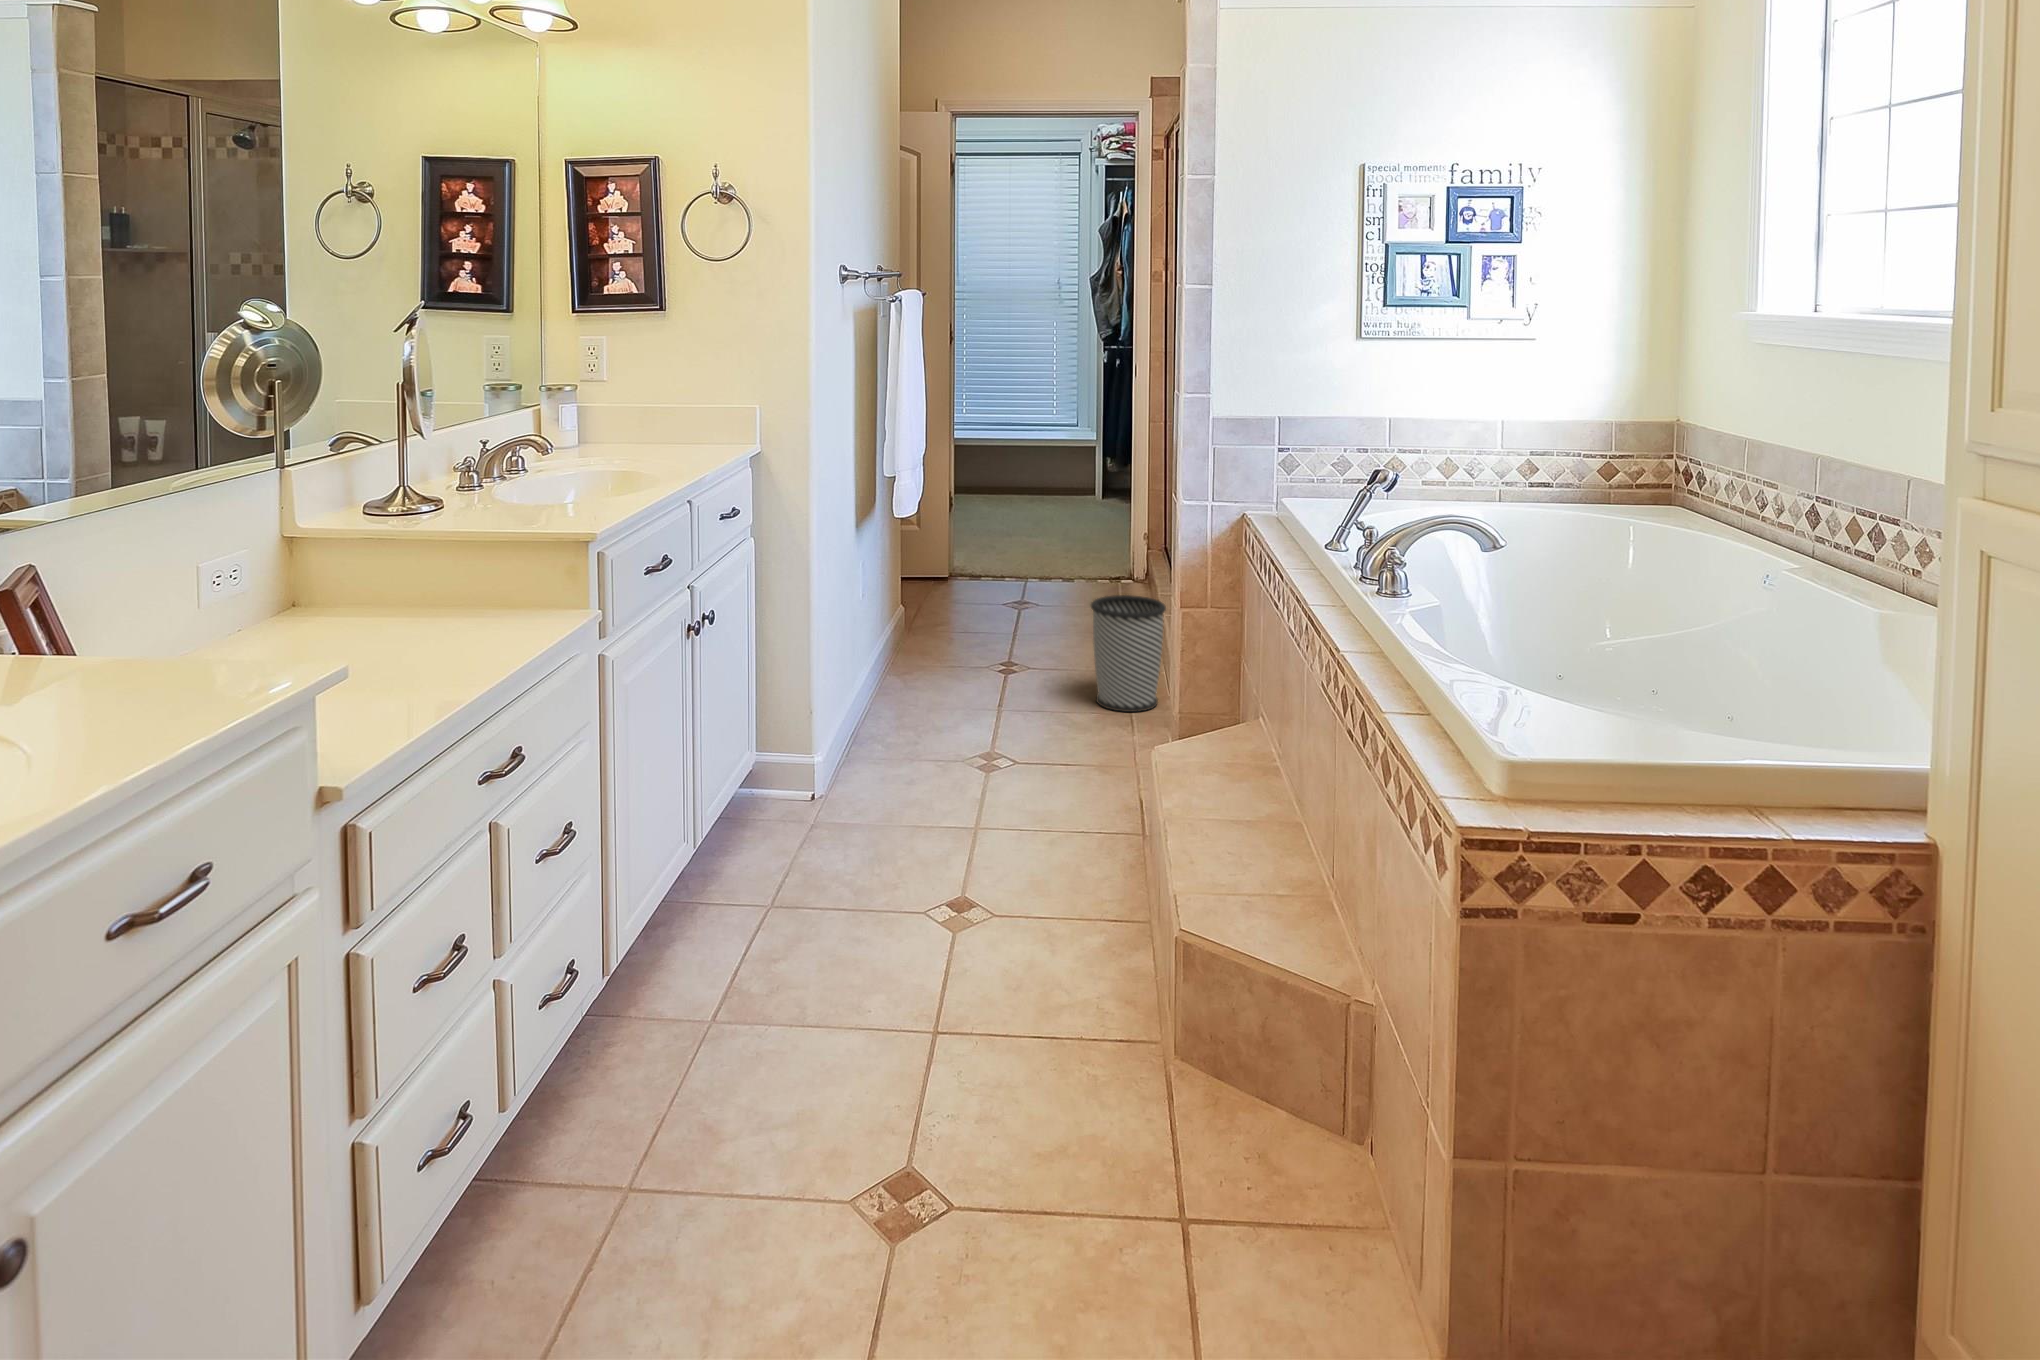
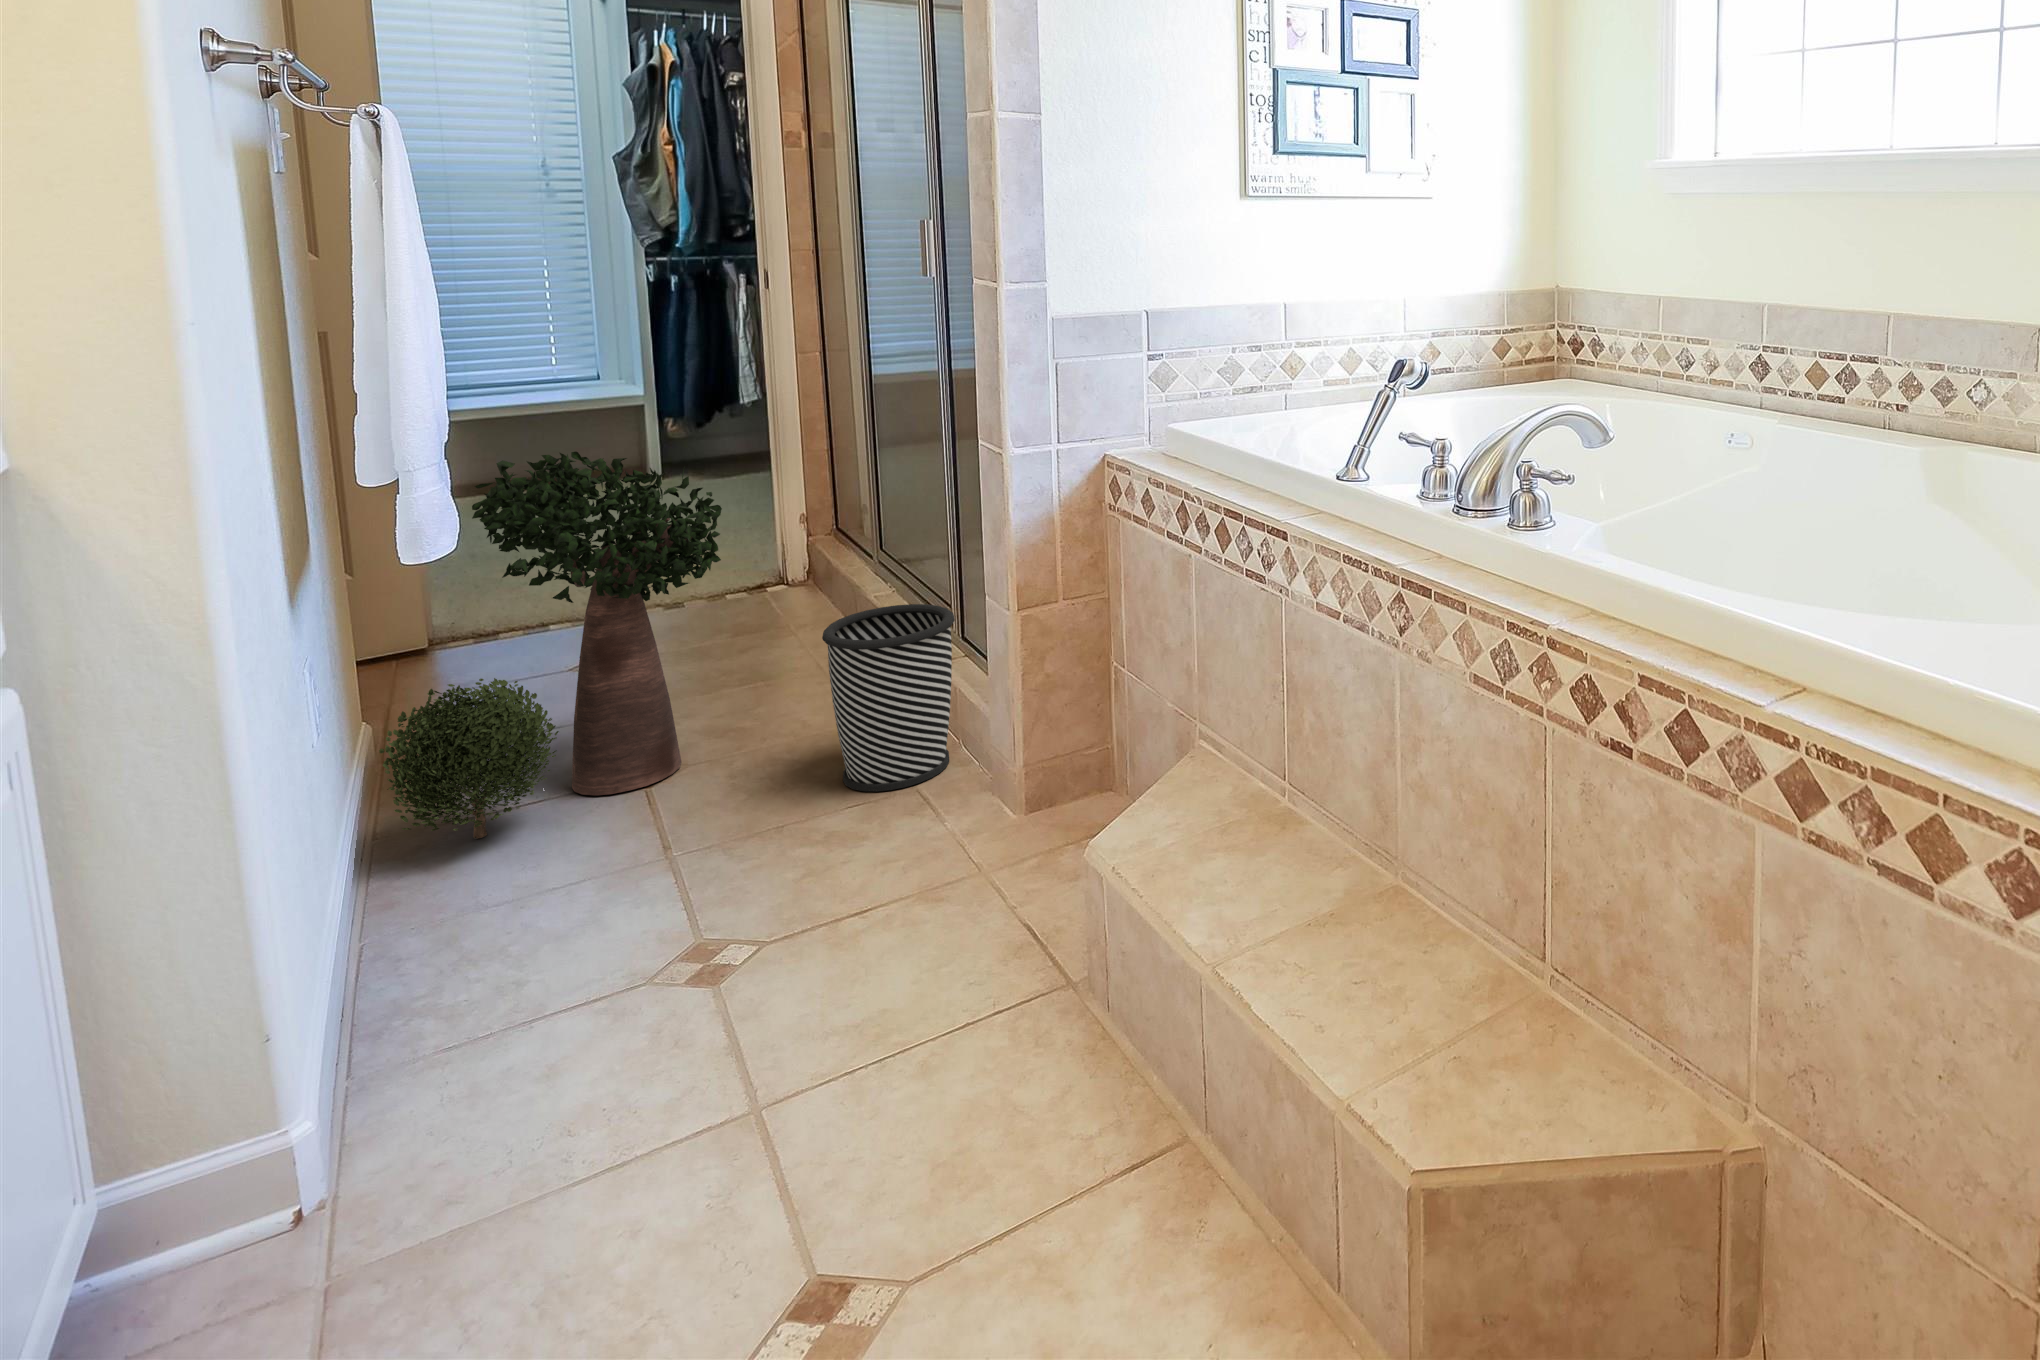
potted plant: none [897,471,1057,675] -> present [379,452,722,839]

